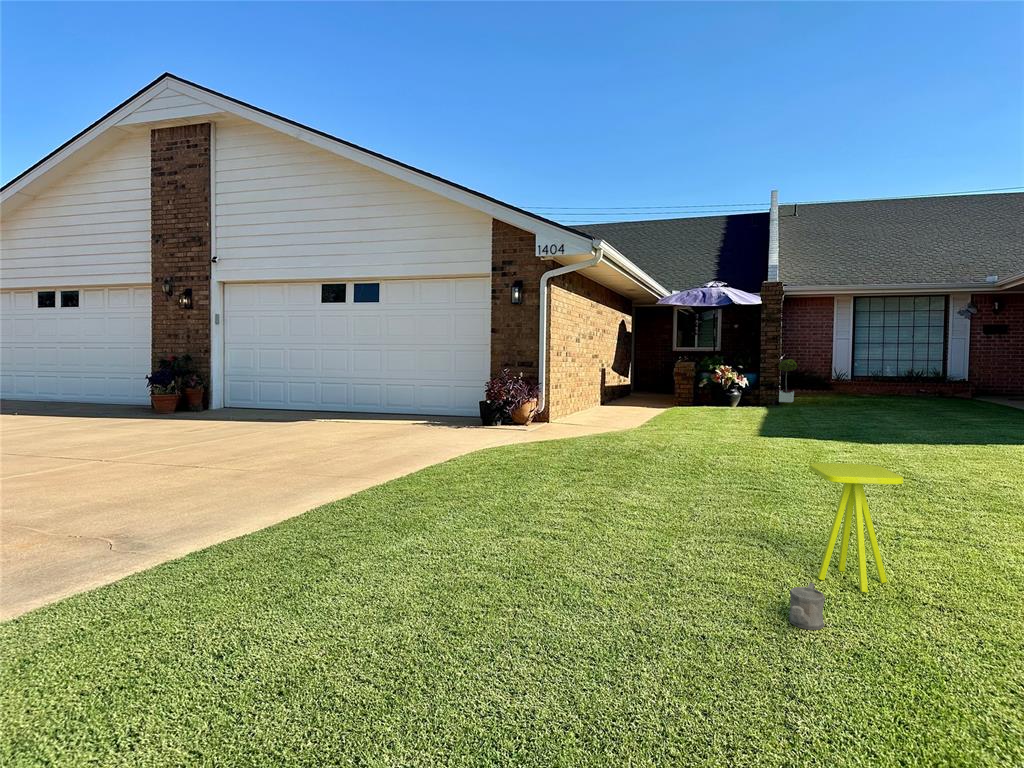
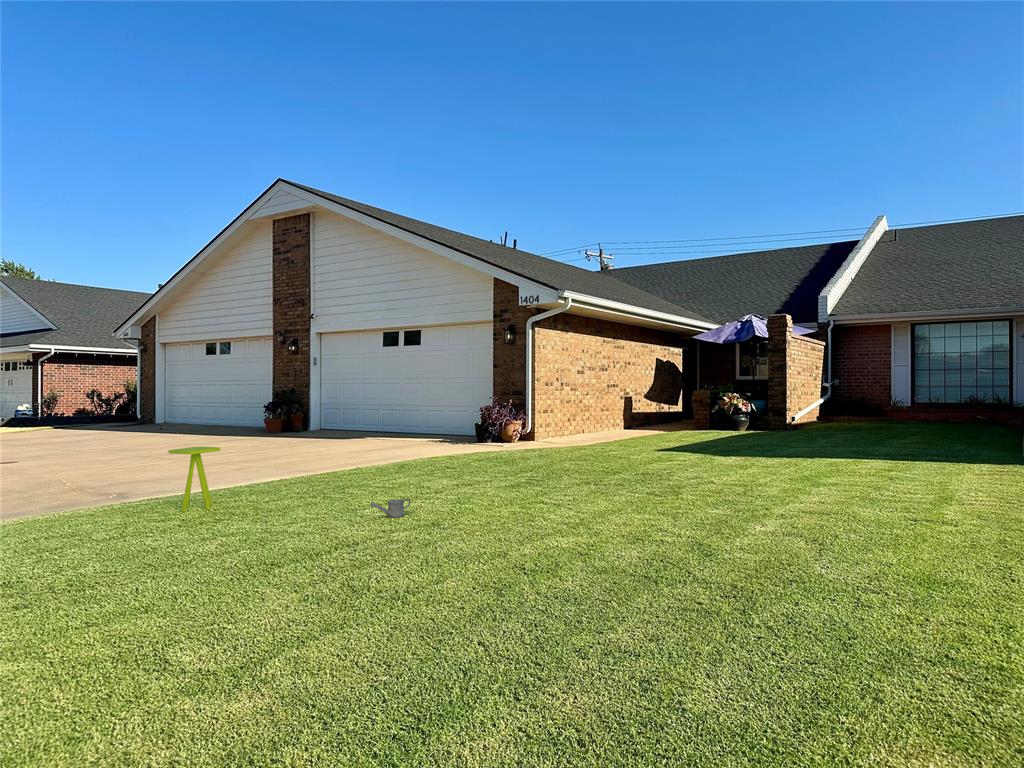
potted tree: present [778,359,798,402] -> none [779,386,798,428]
side table: present [810,463,903,592] -> present [168,447,220,512]

